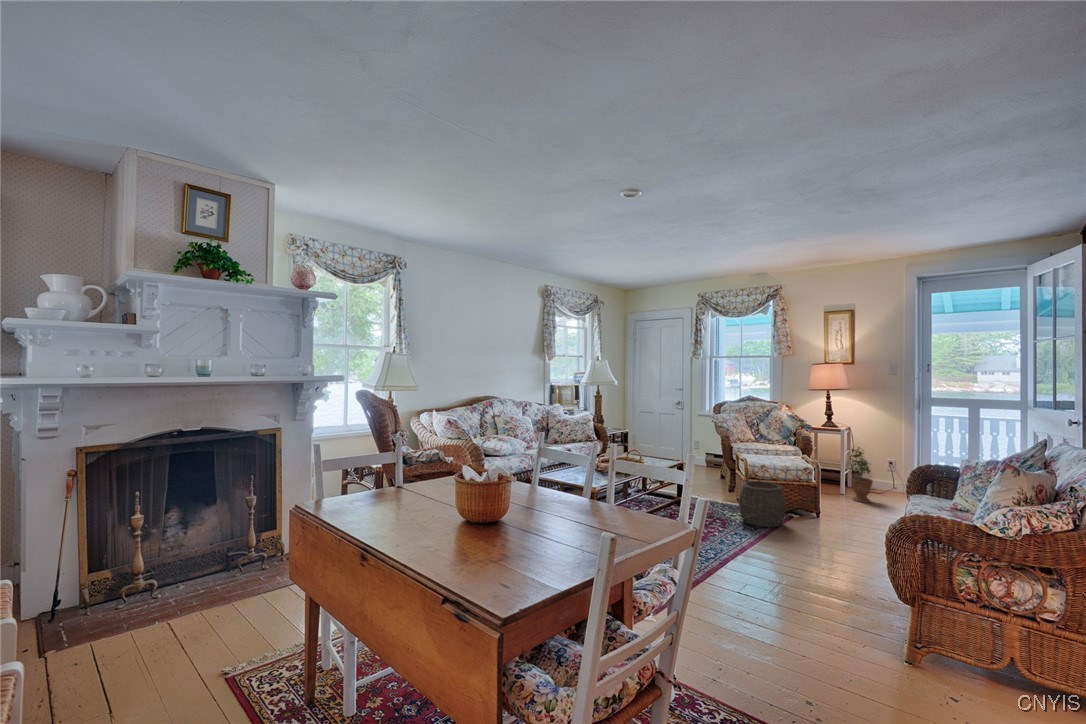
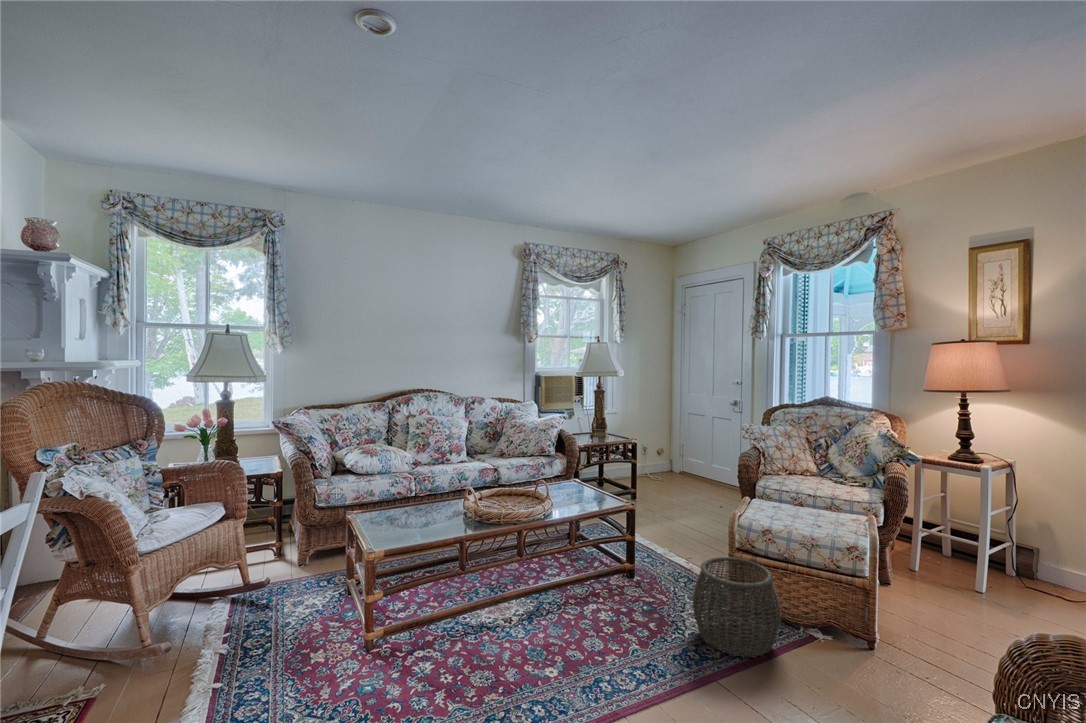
potted plant: present [847,447,873,503] -> none [980,503,1040,622]

